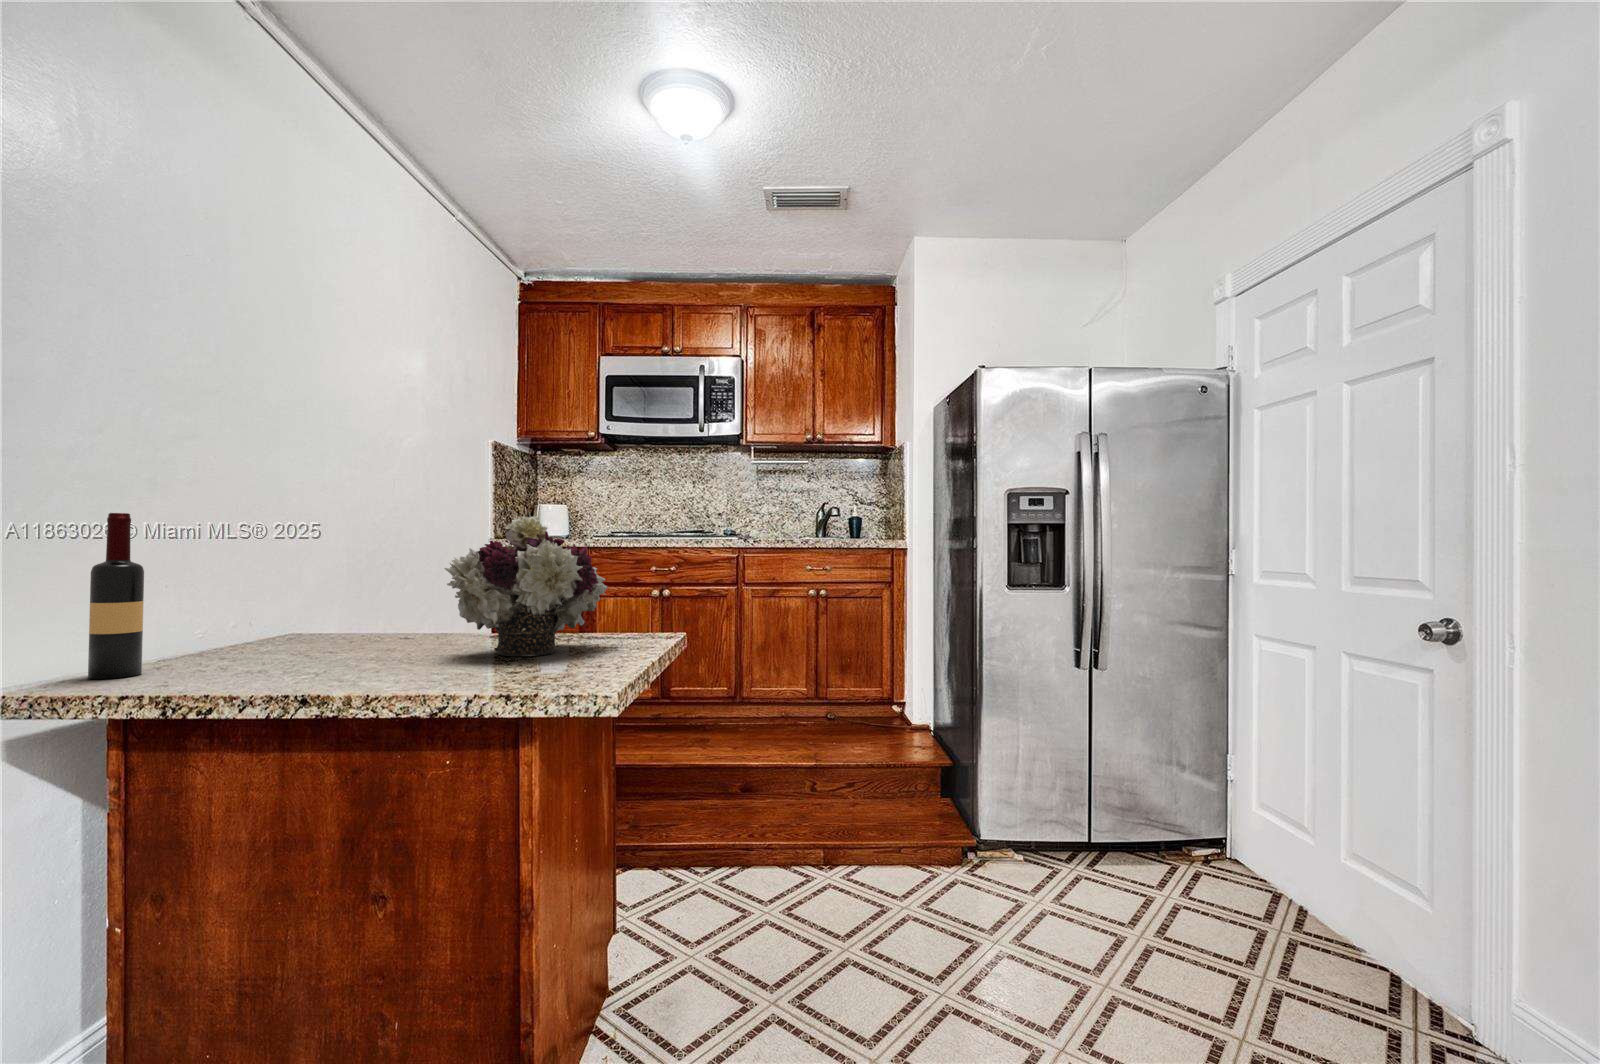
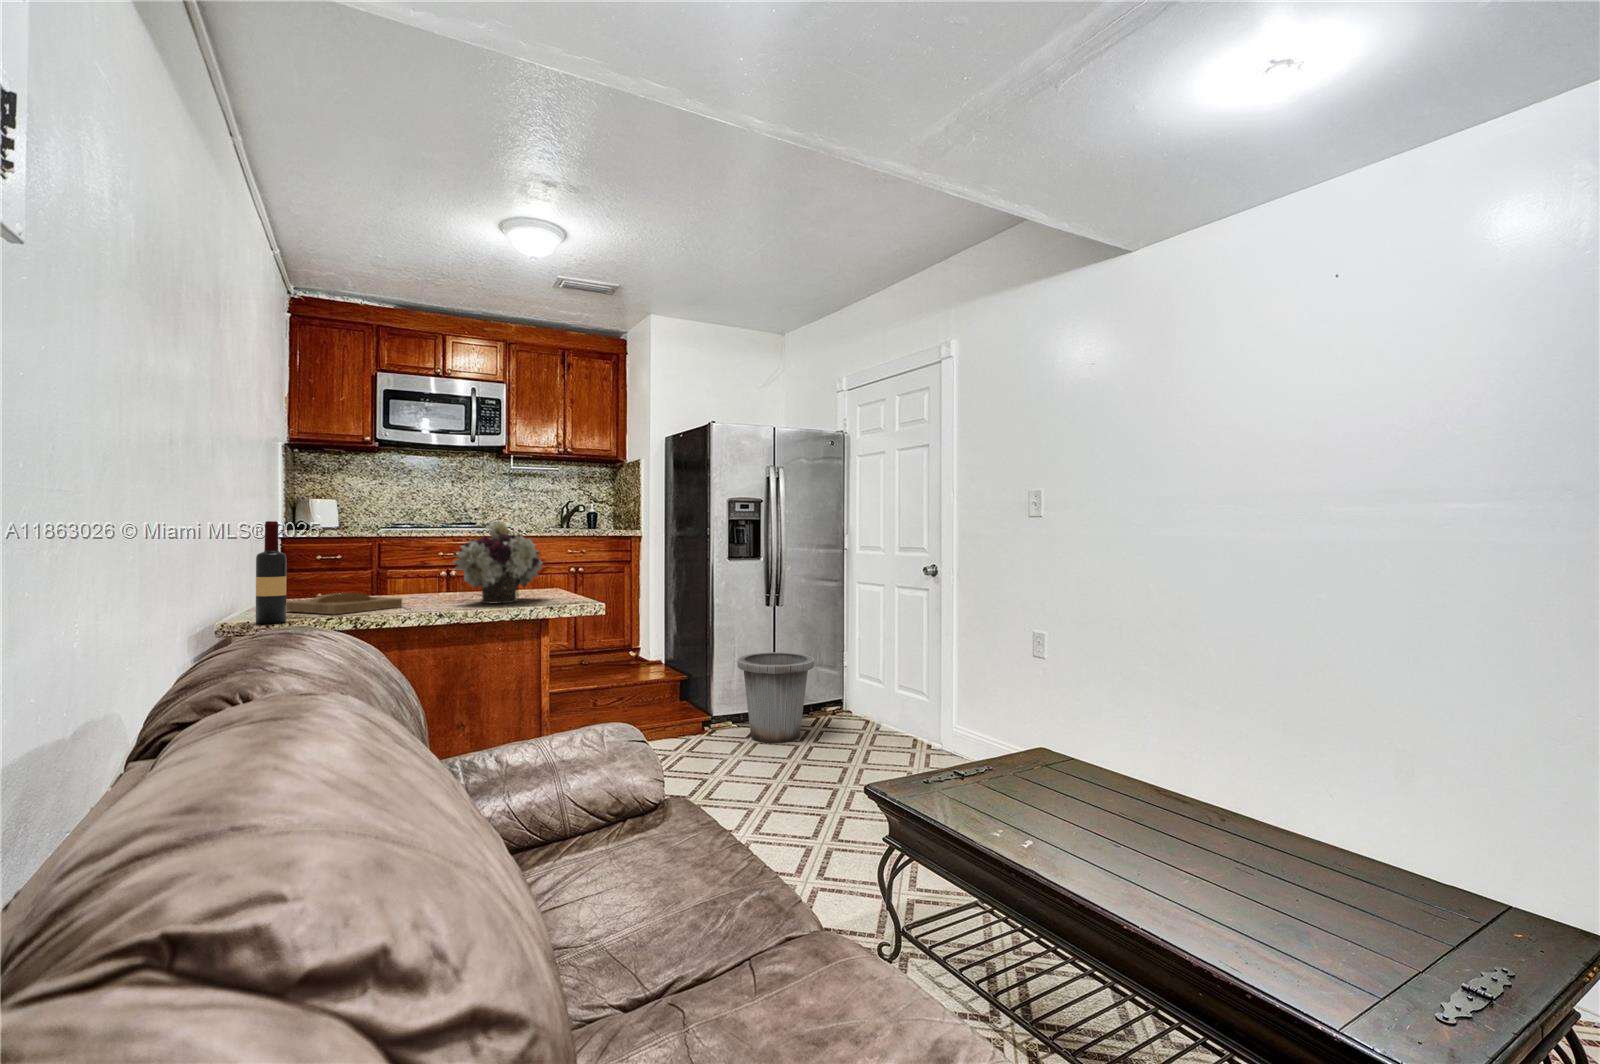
tray: none [239,627,386,664] -> present [286,593,402,614]
trash can: none [1015,744,1159,919] -> present [737,652,814,743]

